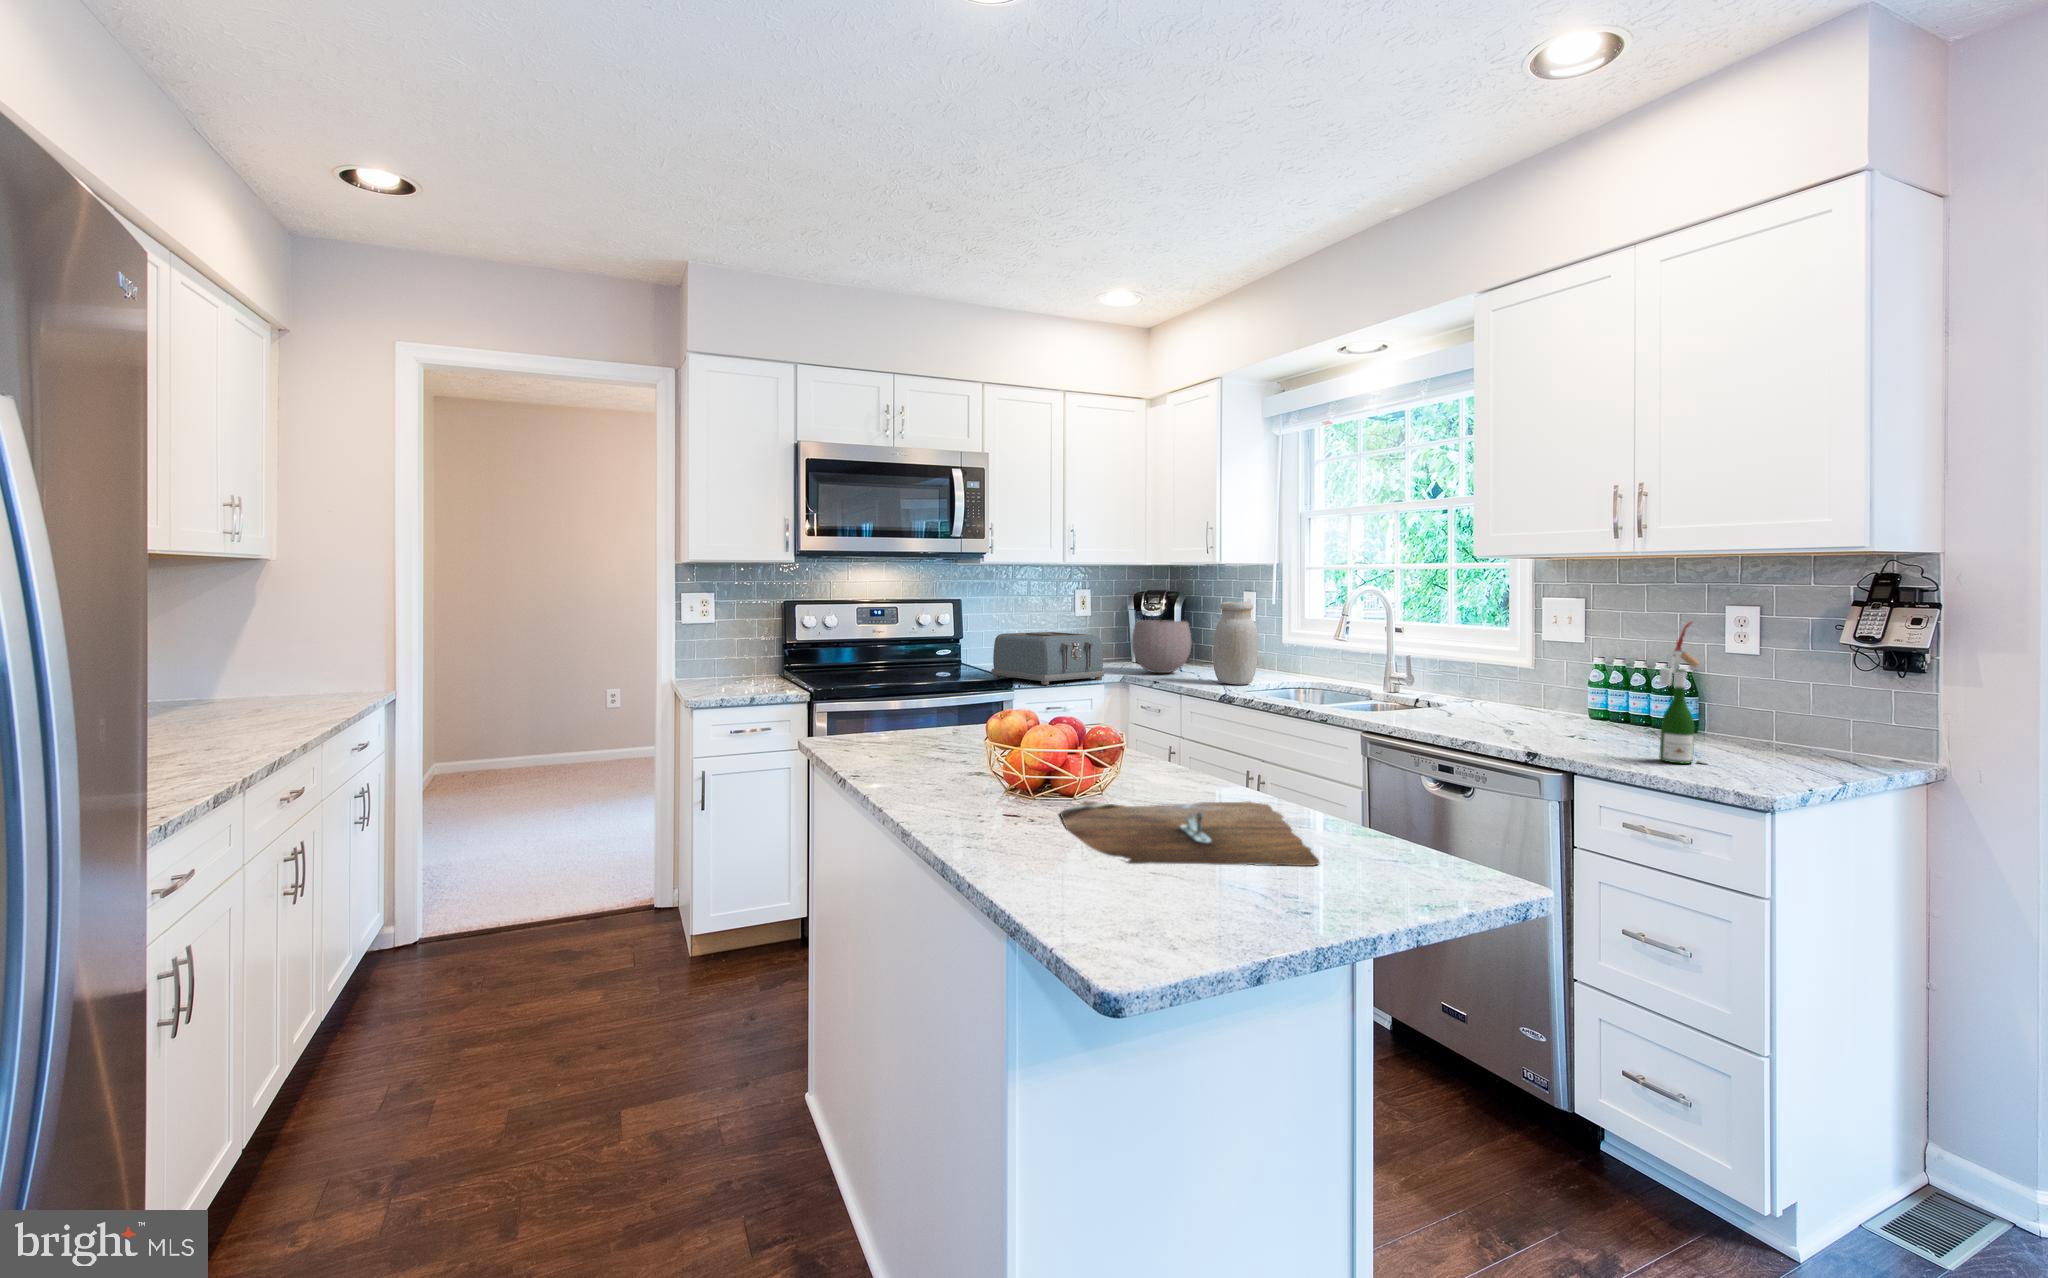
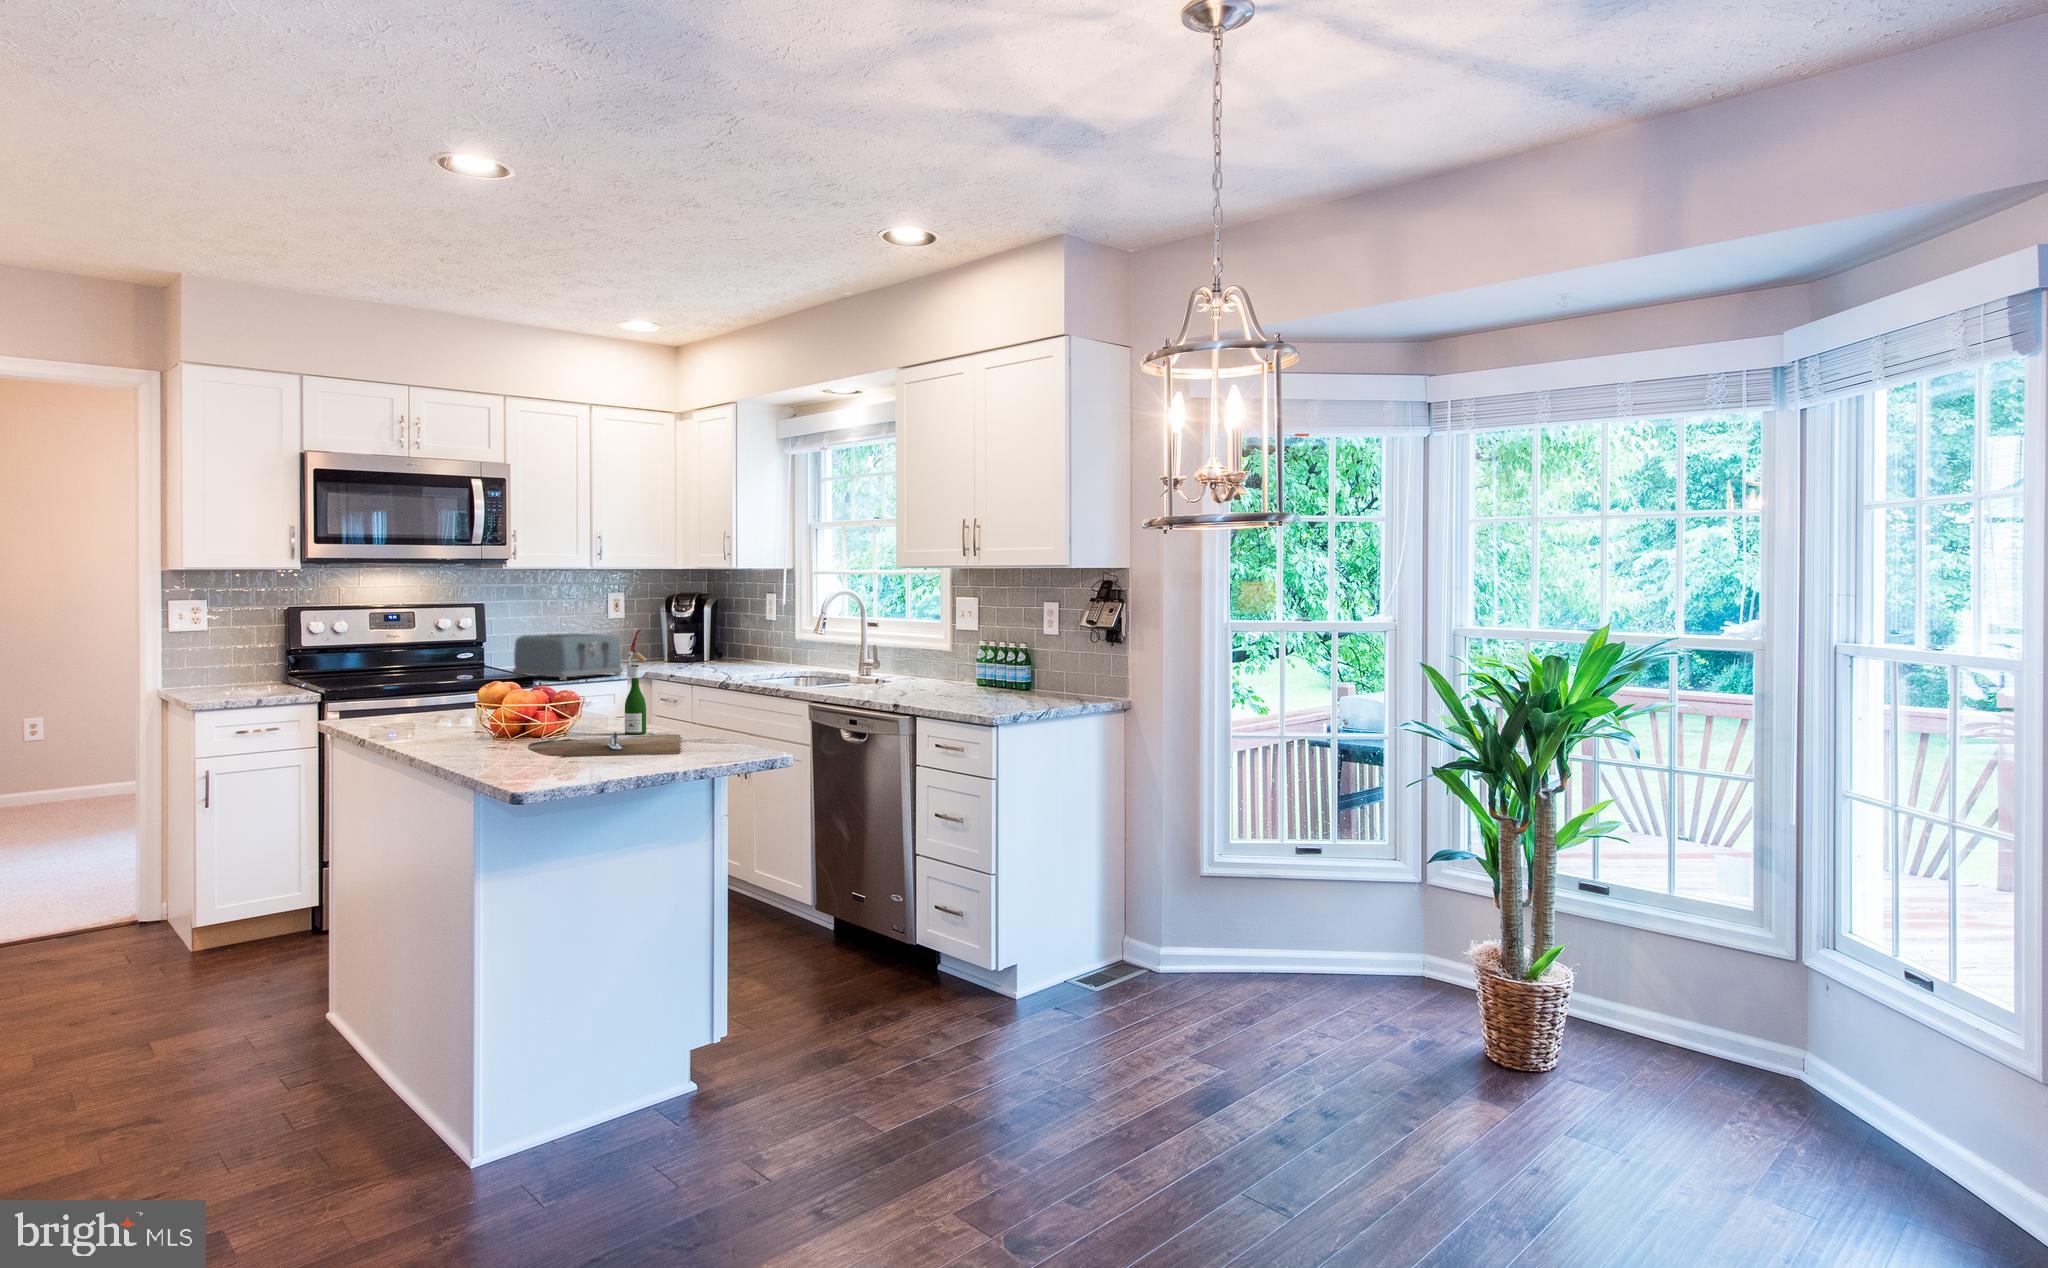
jar: present [1213,602,1258,685] -> none [720,603,758,675]
plant pot: present [1132,605,1191,673] -> none [653,601,709,669]
wine bottle: present [1660,622,1707,764] -> present [625,629,656,735]

